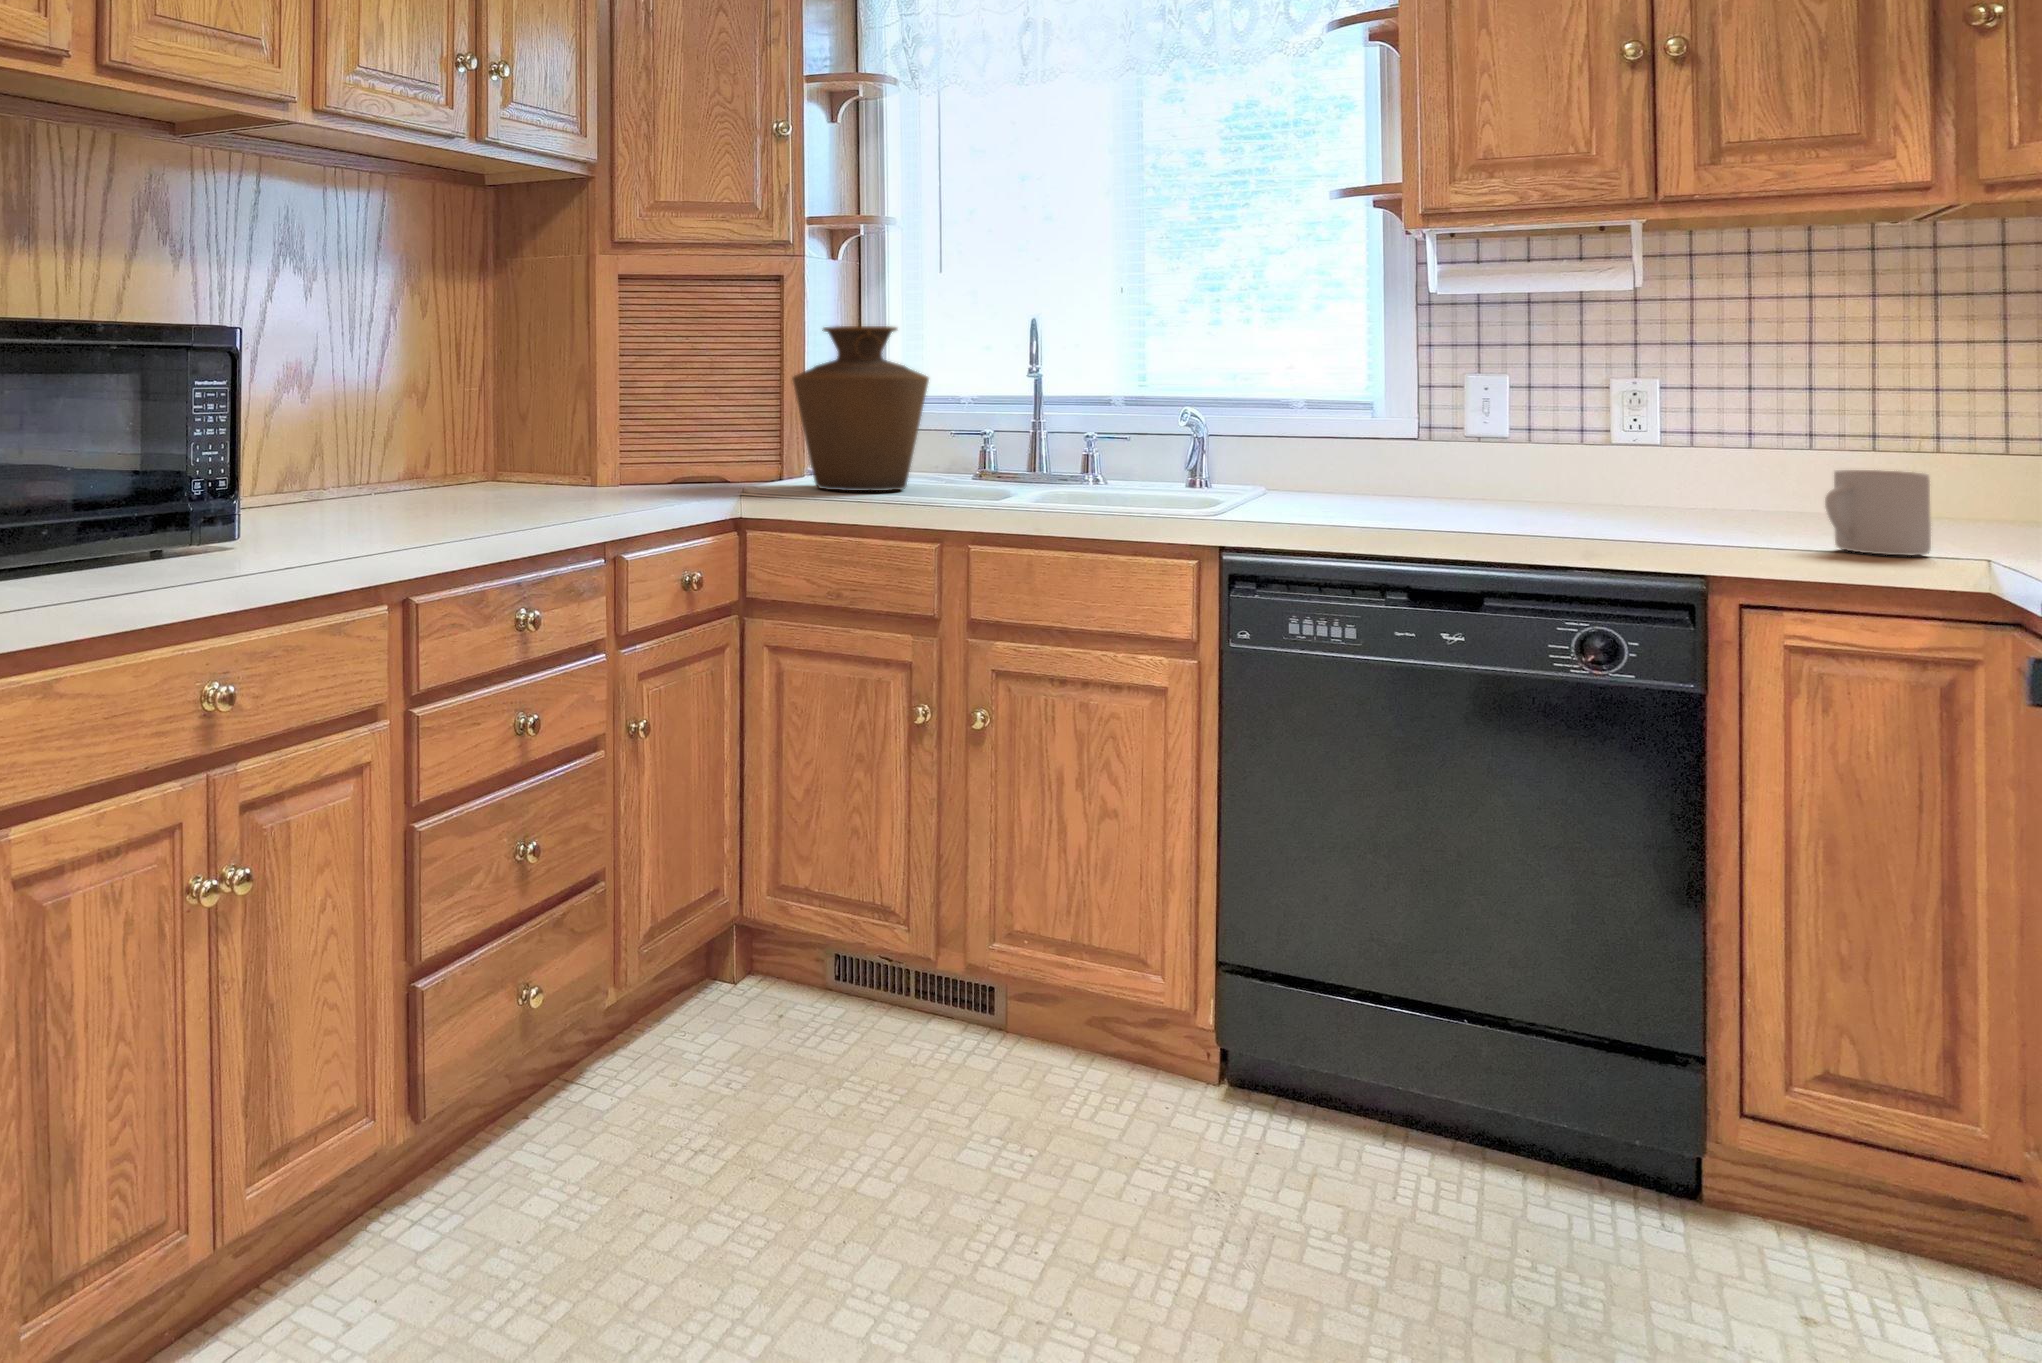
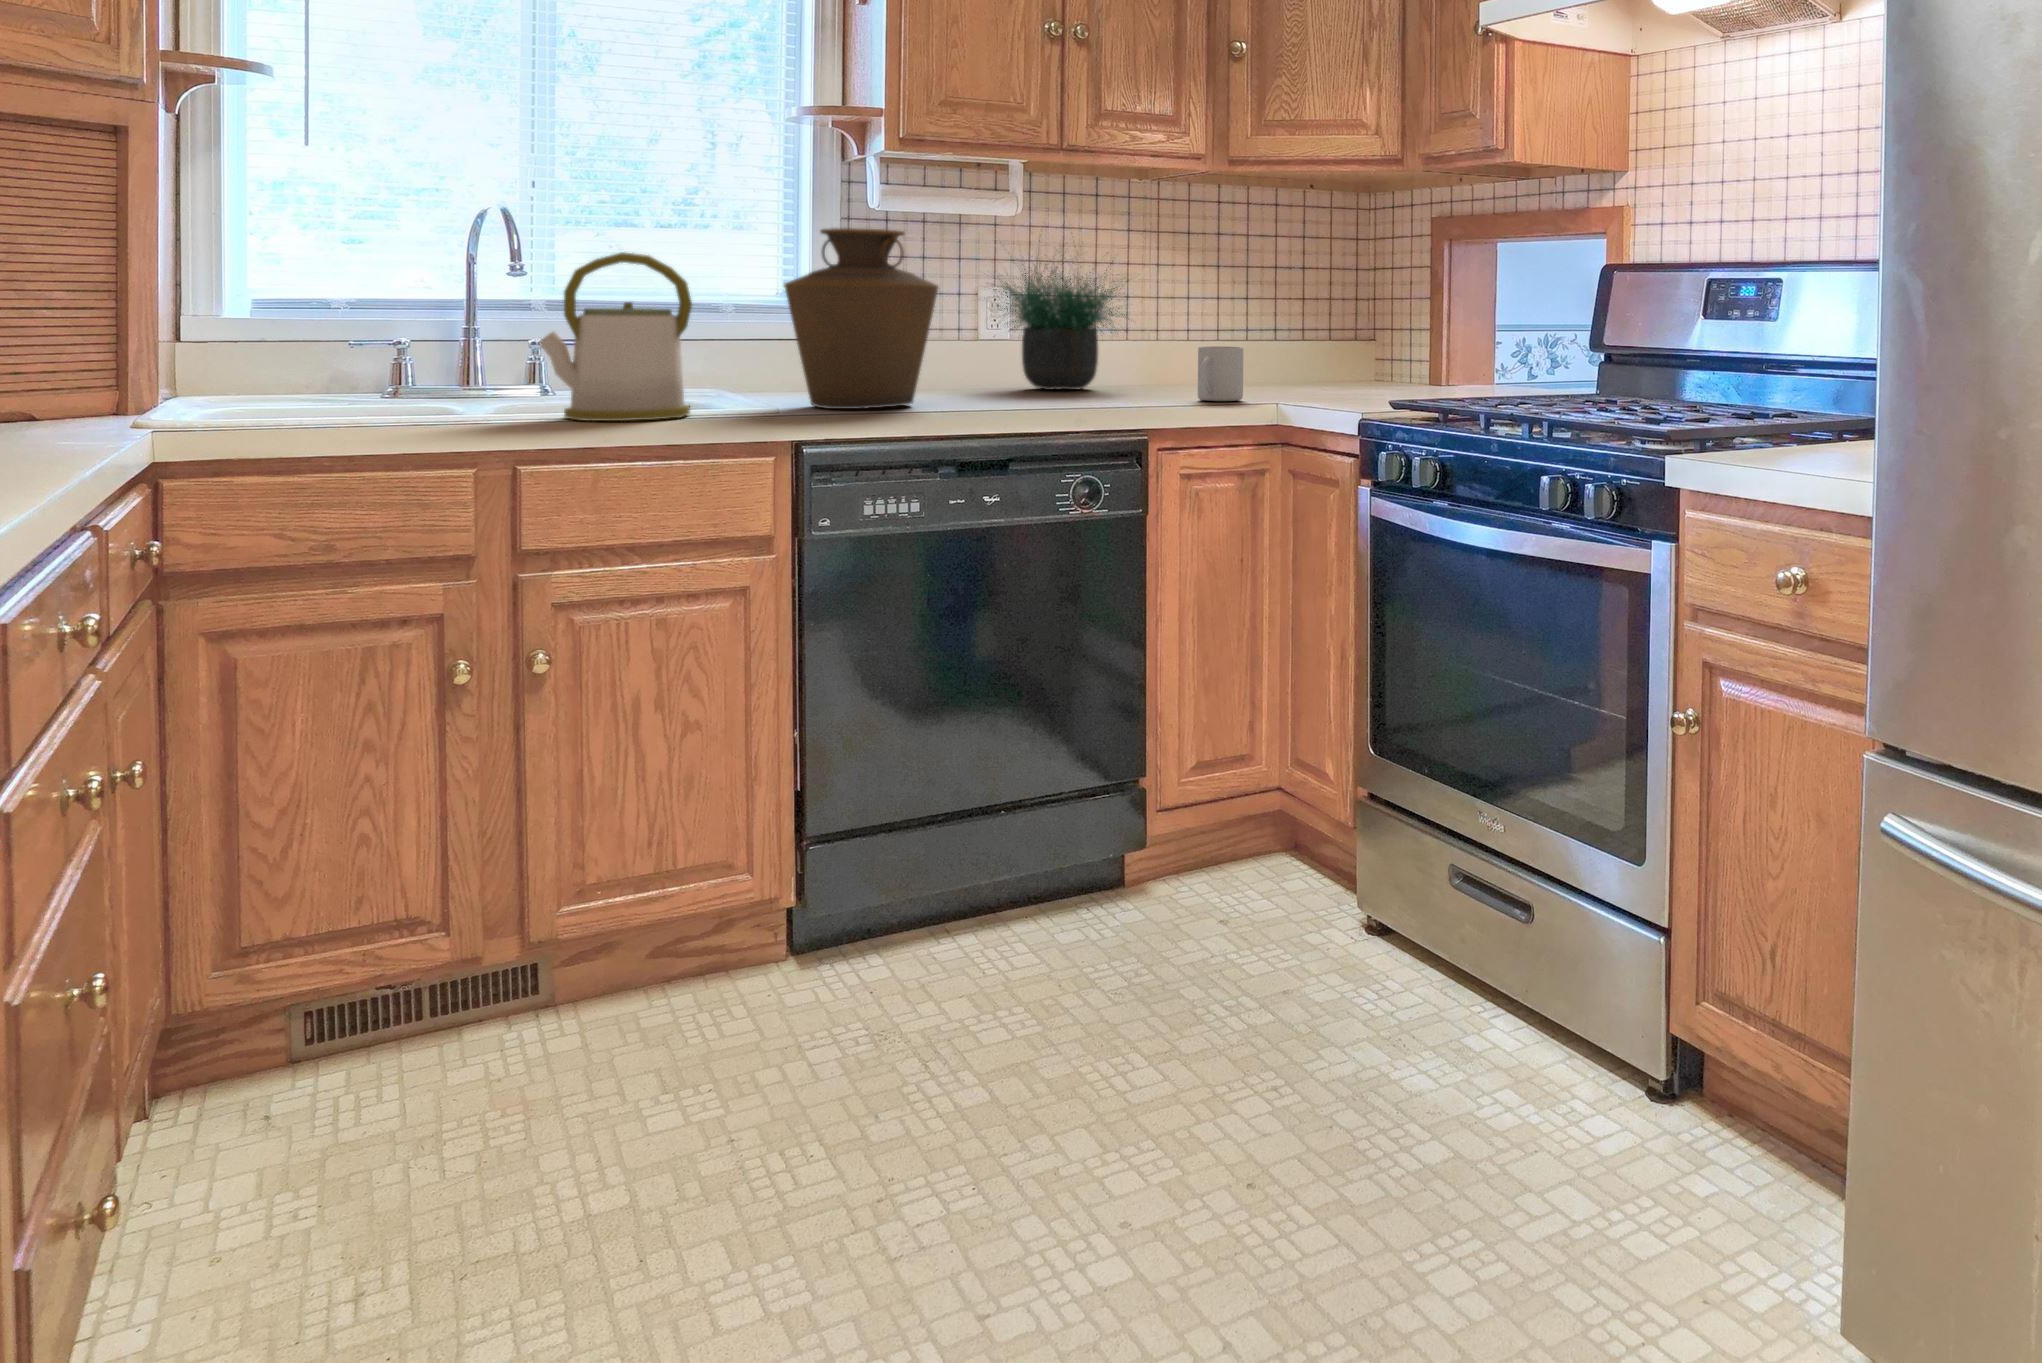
potted plant: none [1519,291,1804,518] -> present [992,240,1132,390]
vase: present [793,326,929,491] -> present [784,228,938,409]
kettle: none [980,353,1110,509] -> present [539,252,692,421]

